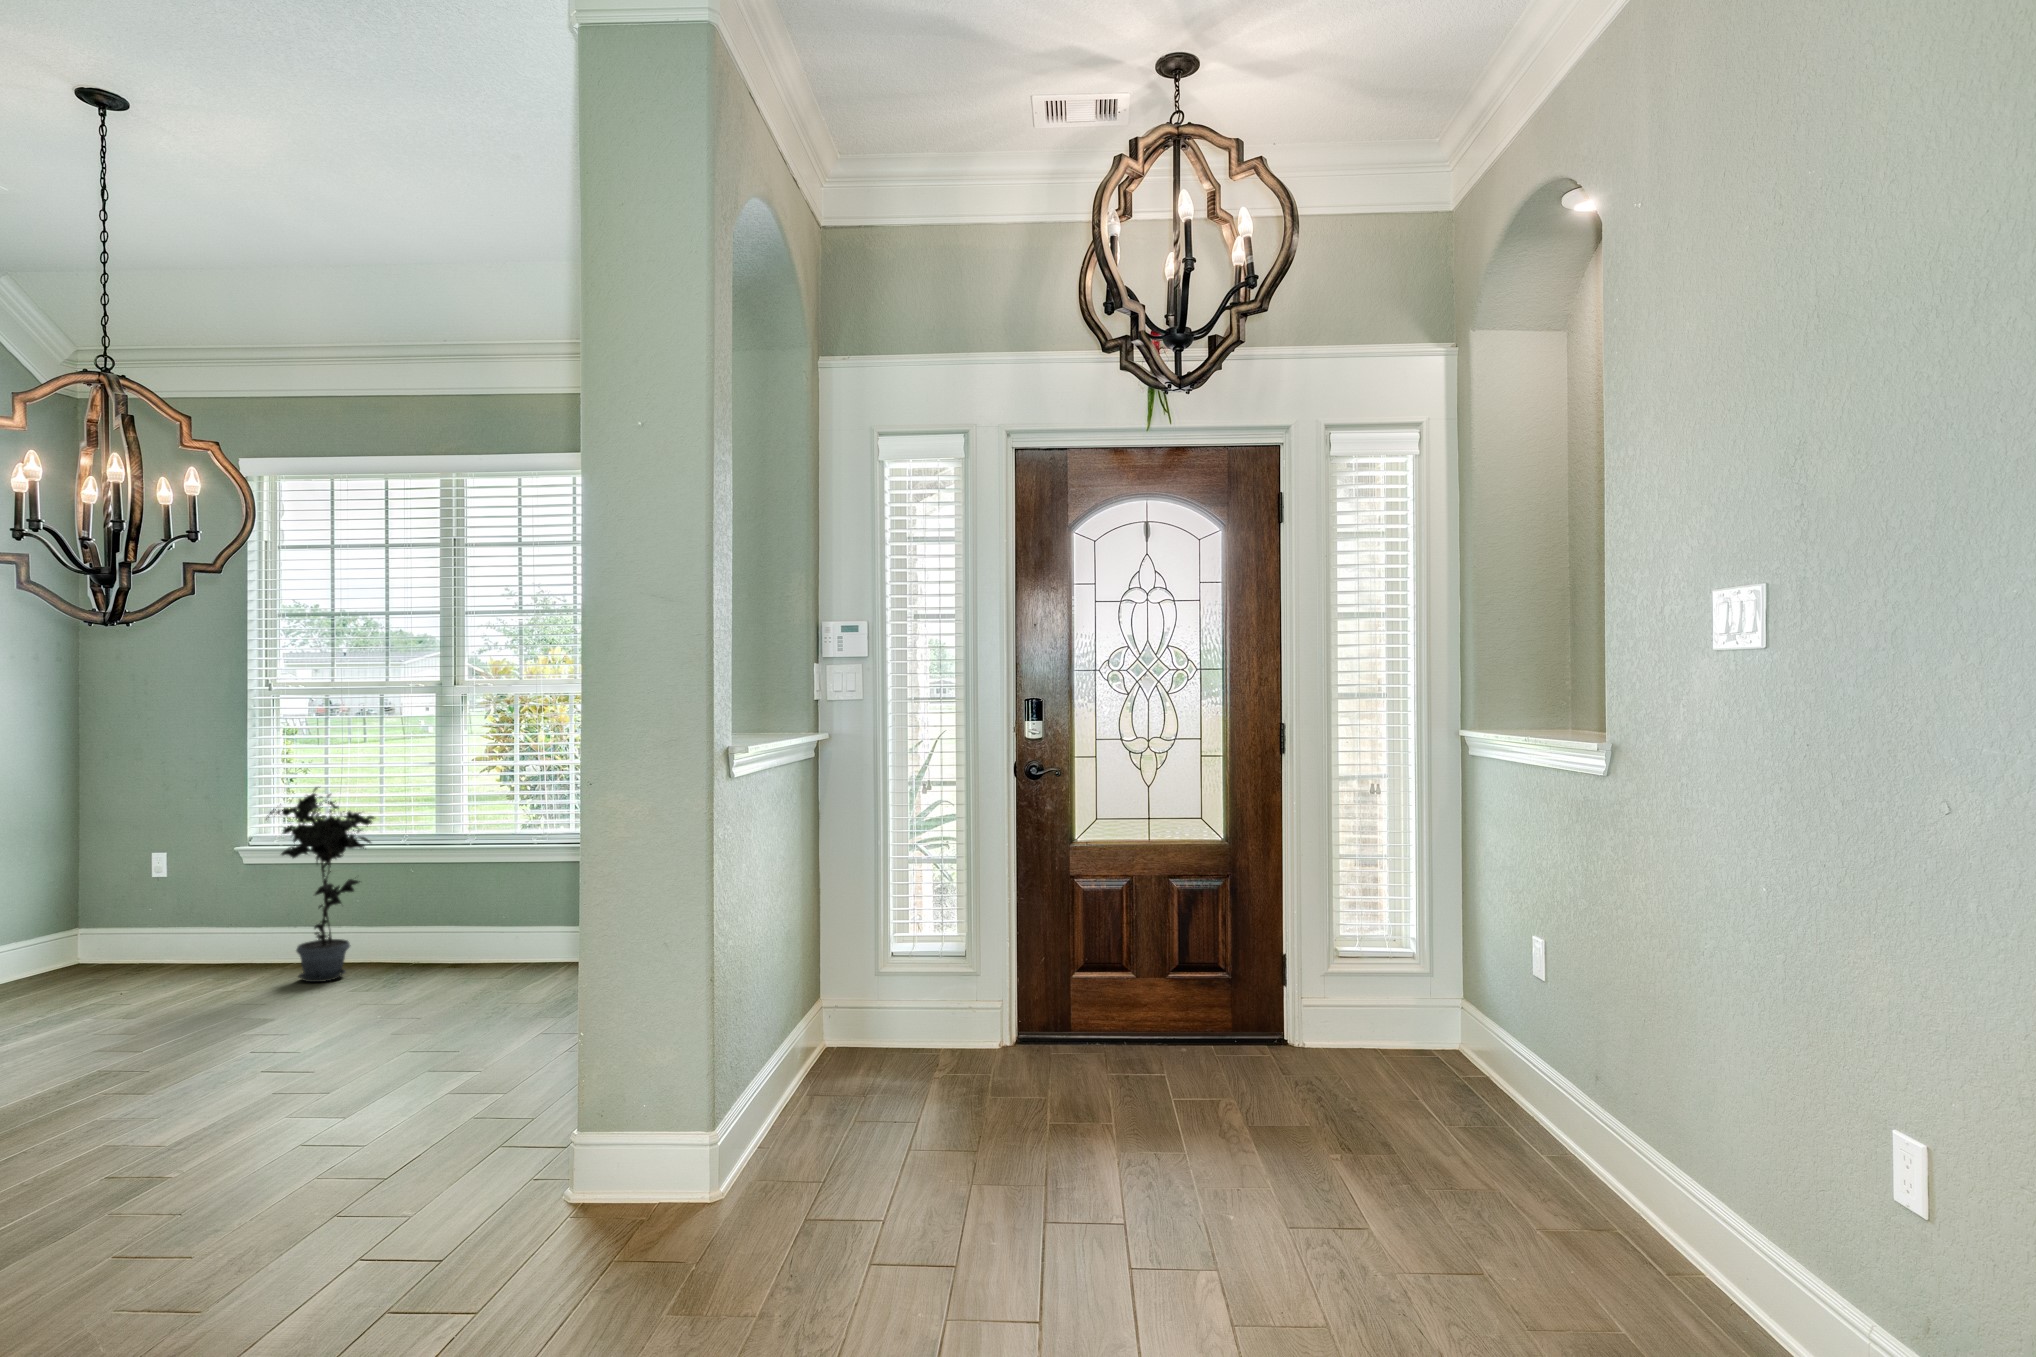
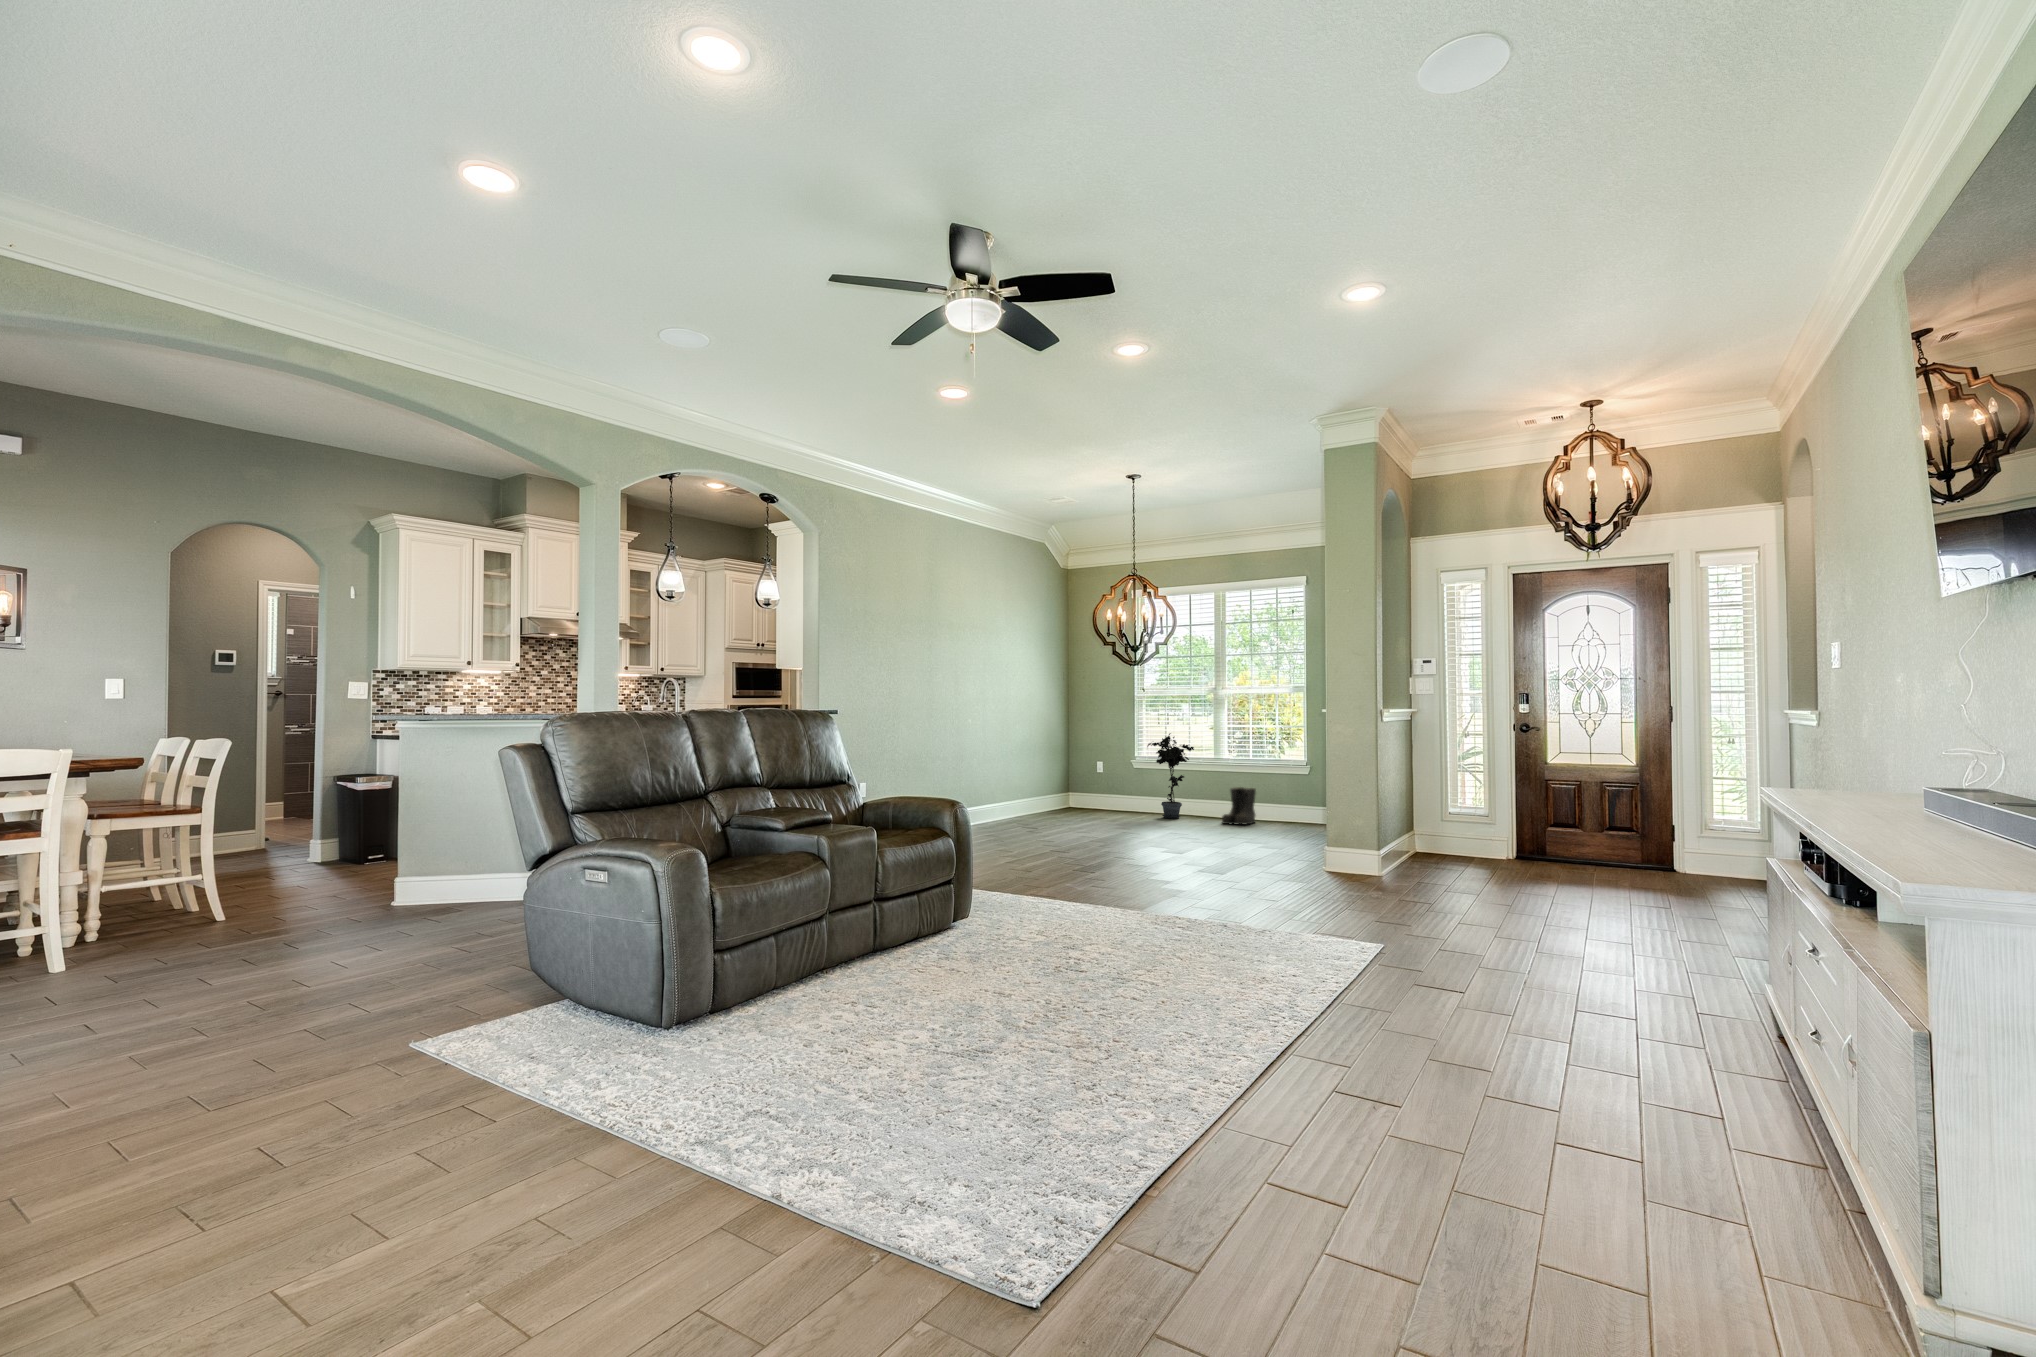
boots: none [432,897,524,988] -> present [1222,787,1256,825]

